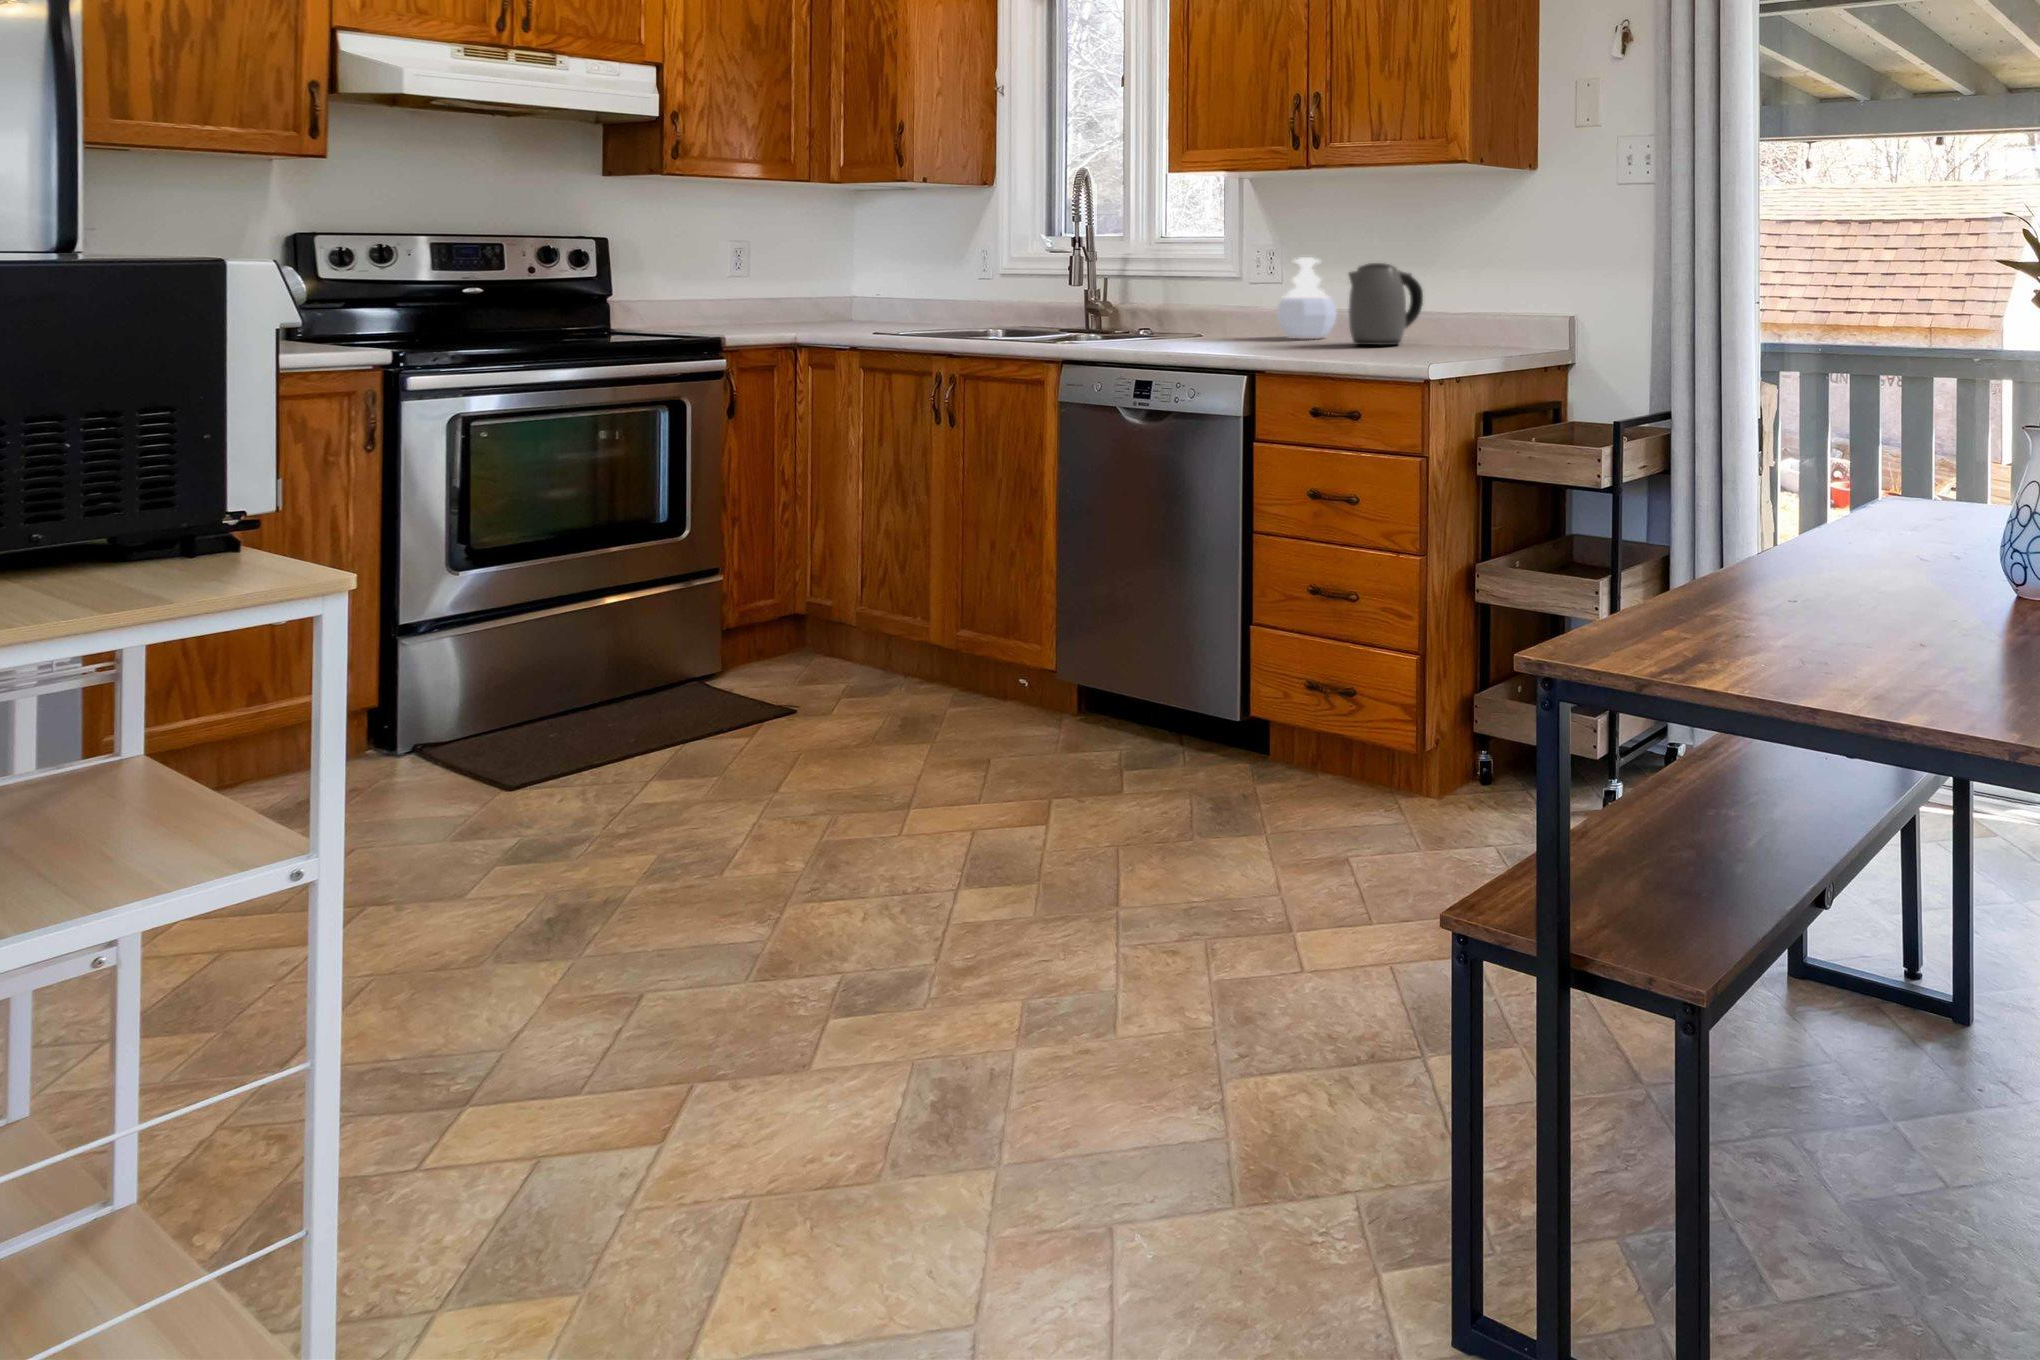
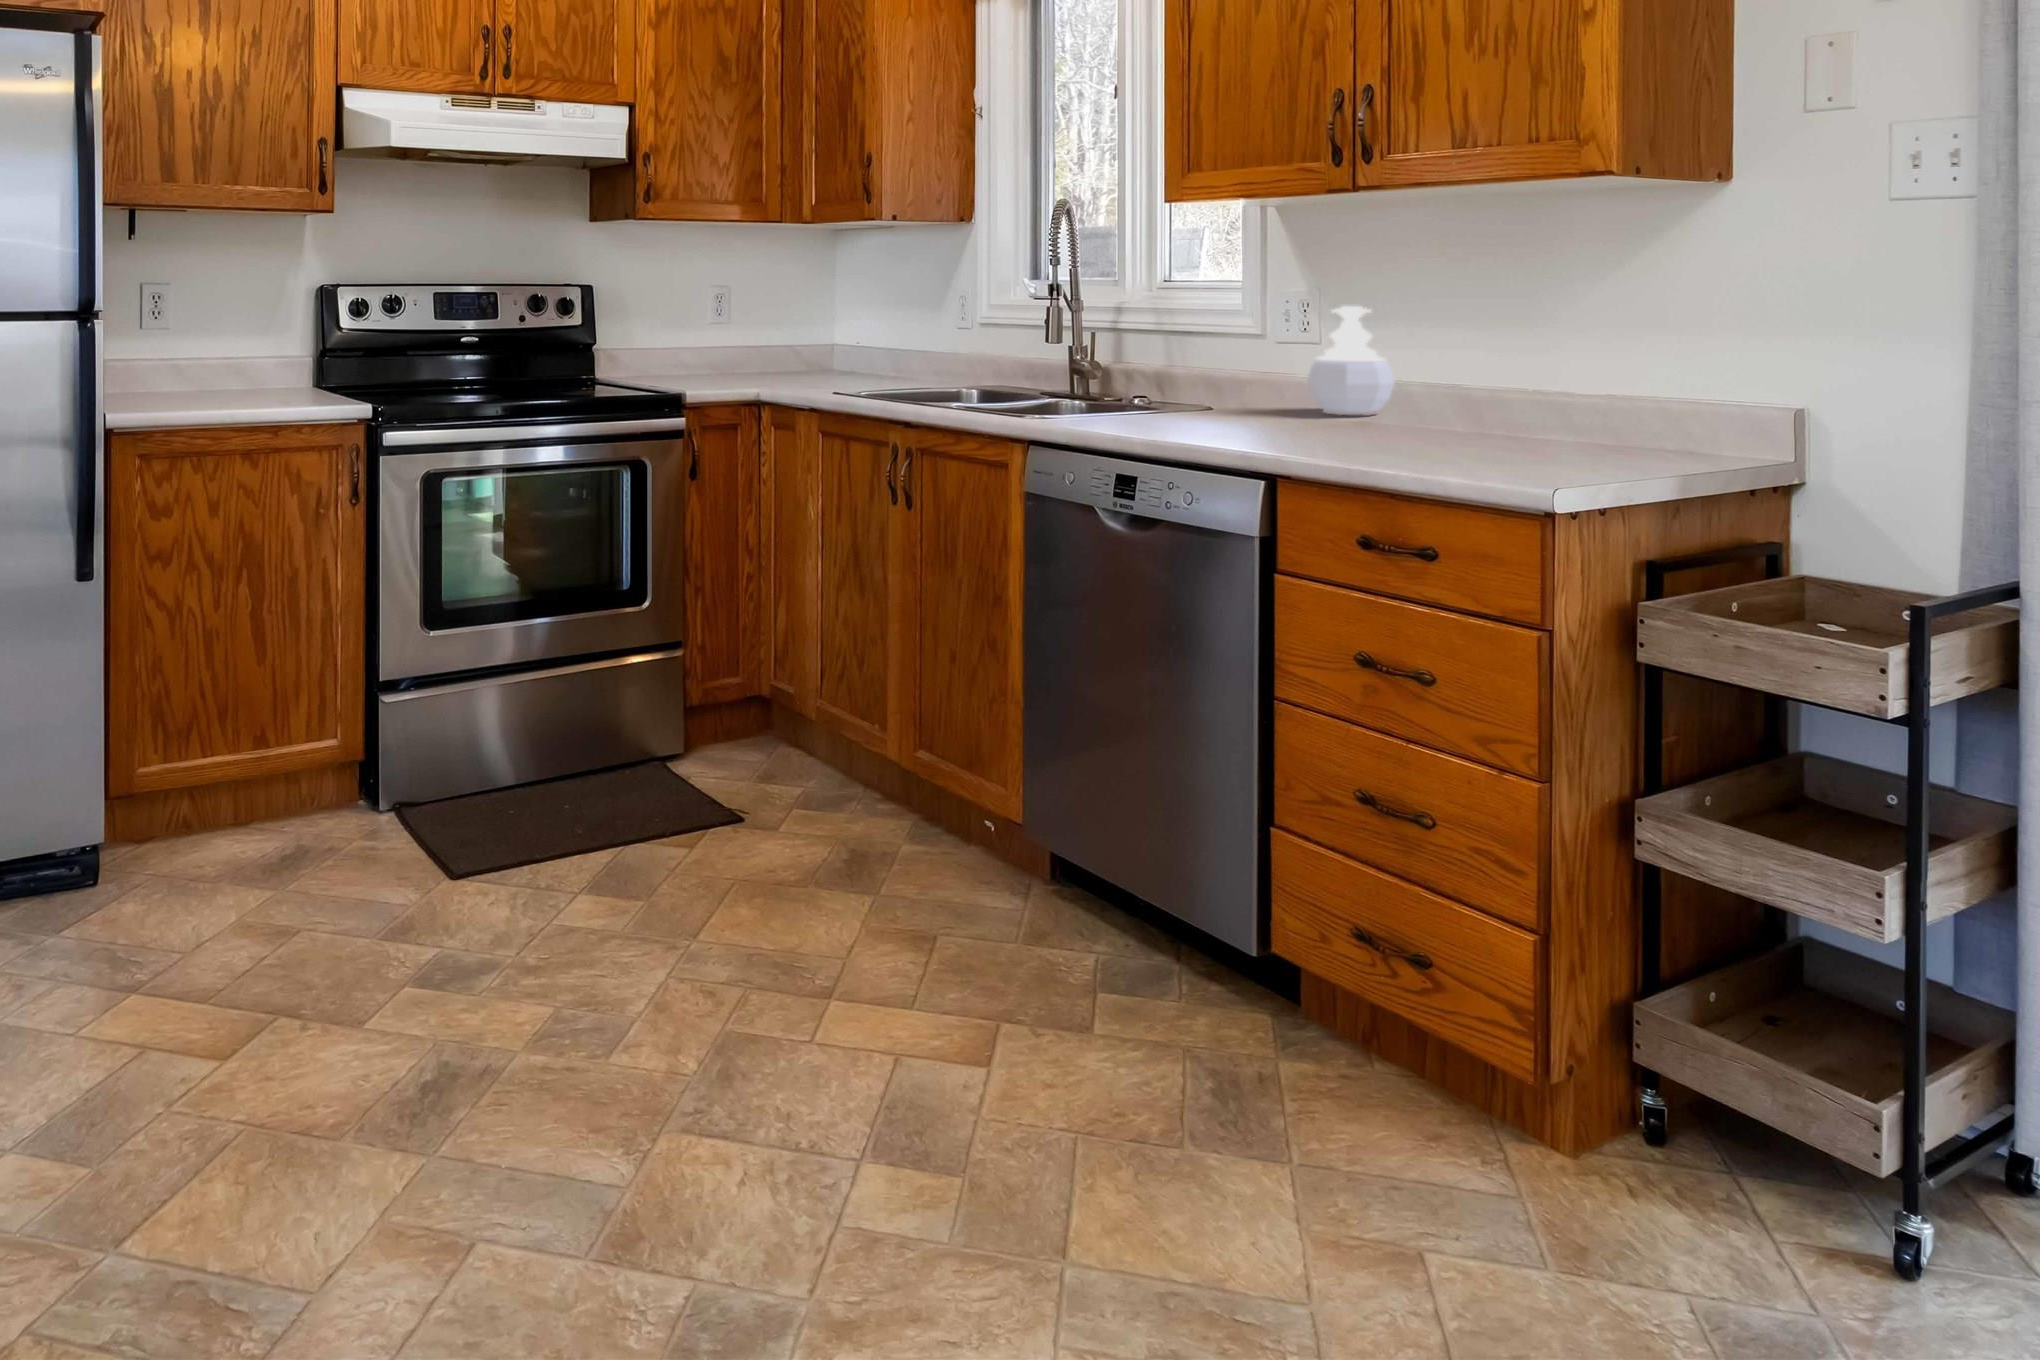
kettle: present [1348,263,1423,345] -> none [1413,318,1530,435]

